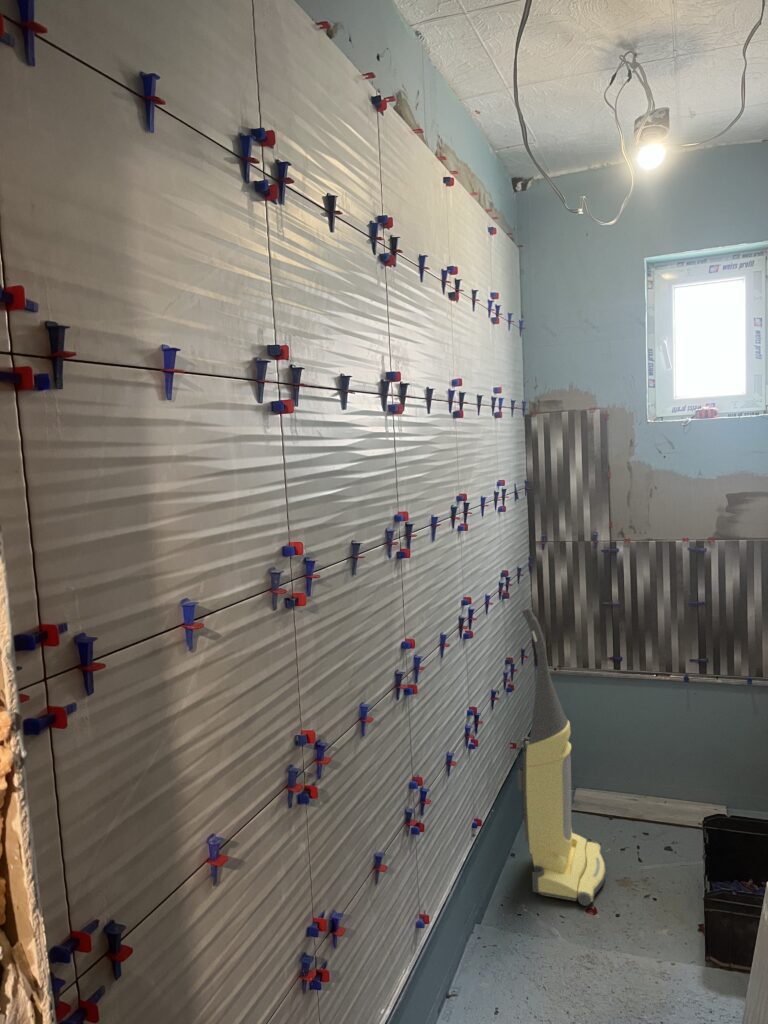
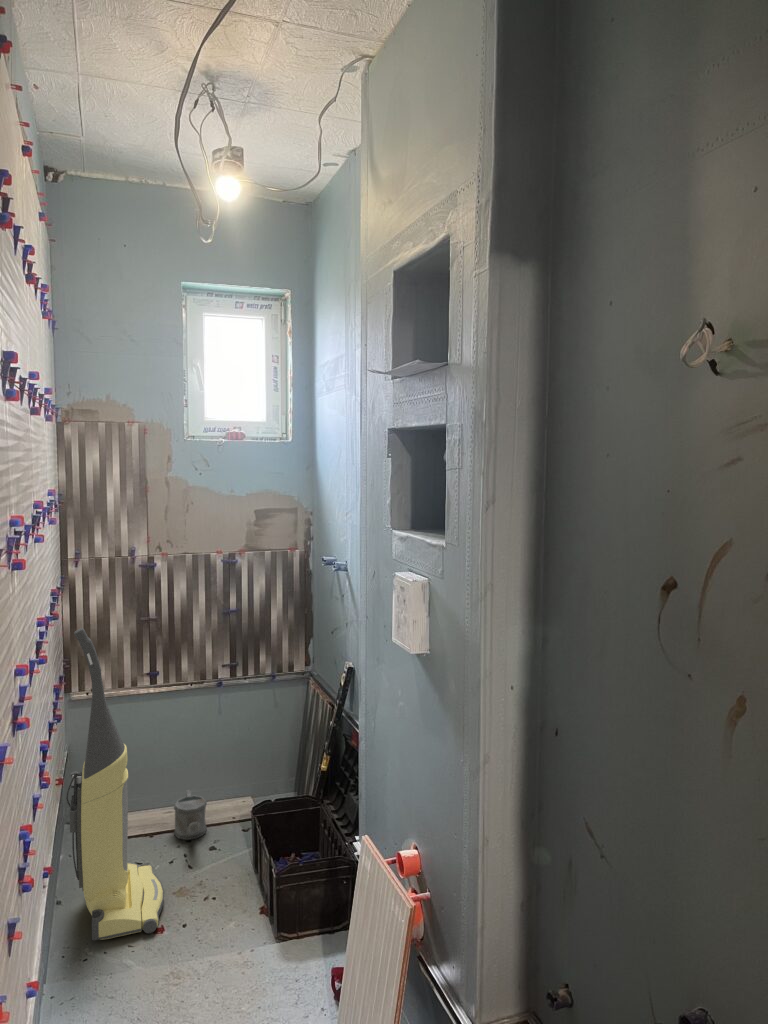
watering can: none [632,783,667,834] -> present [174,790,207,840]

